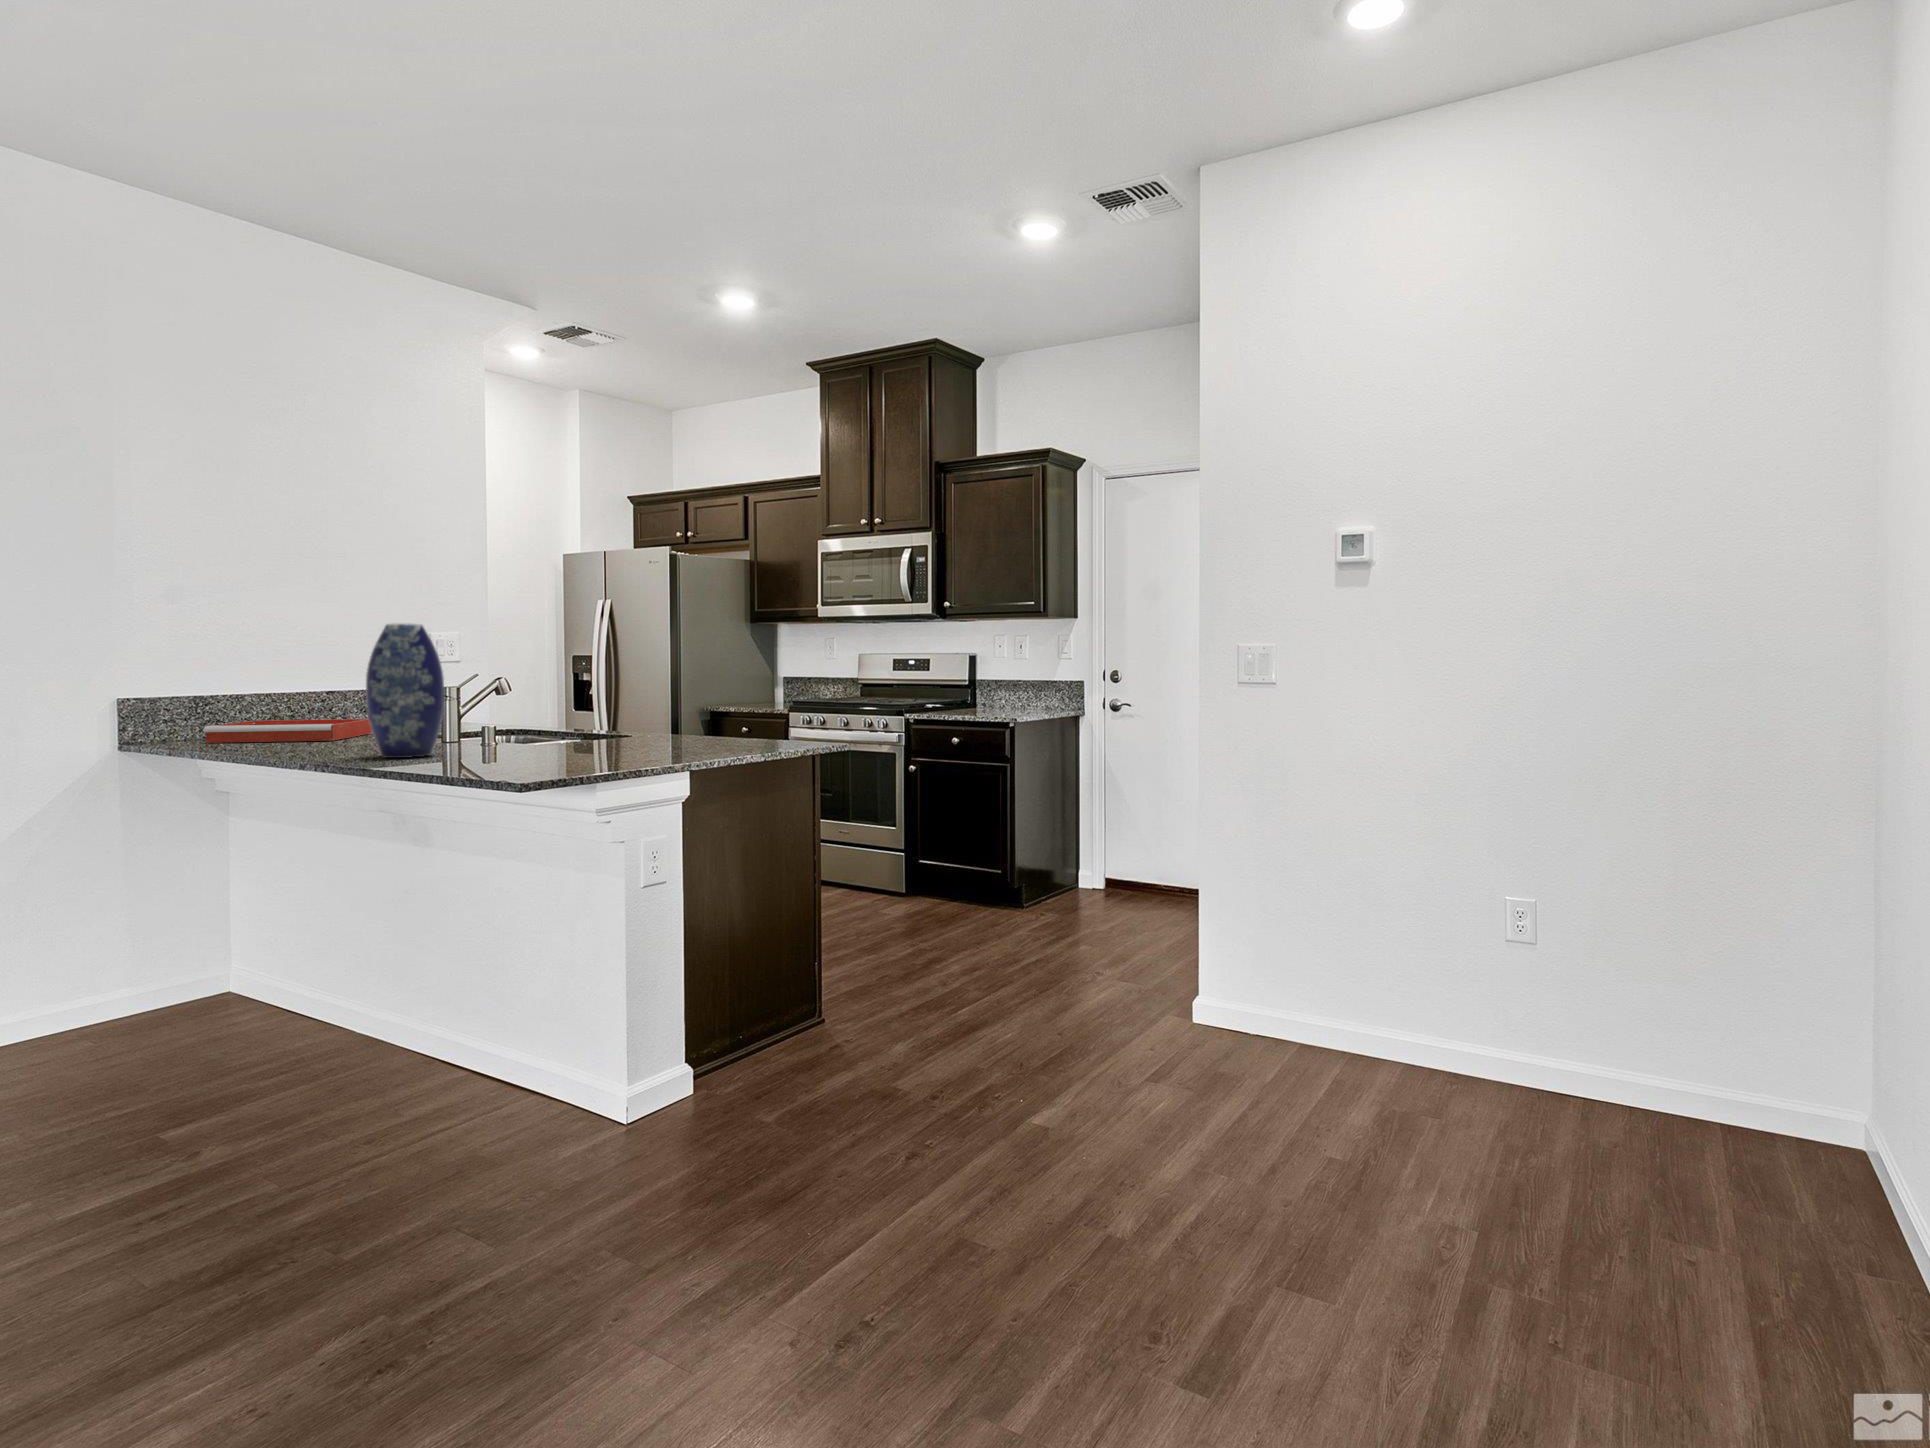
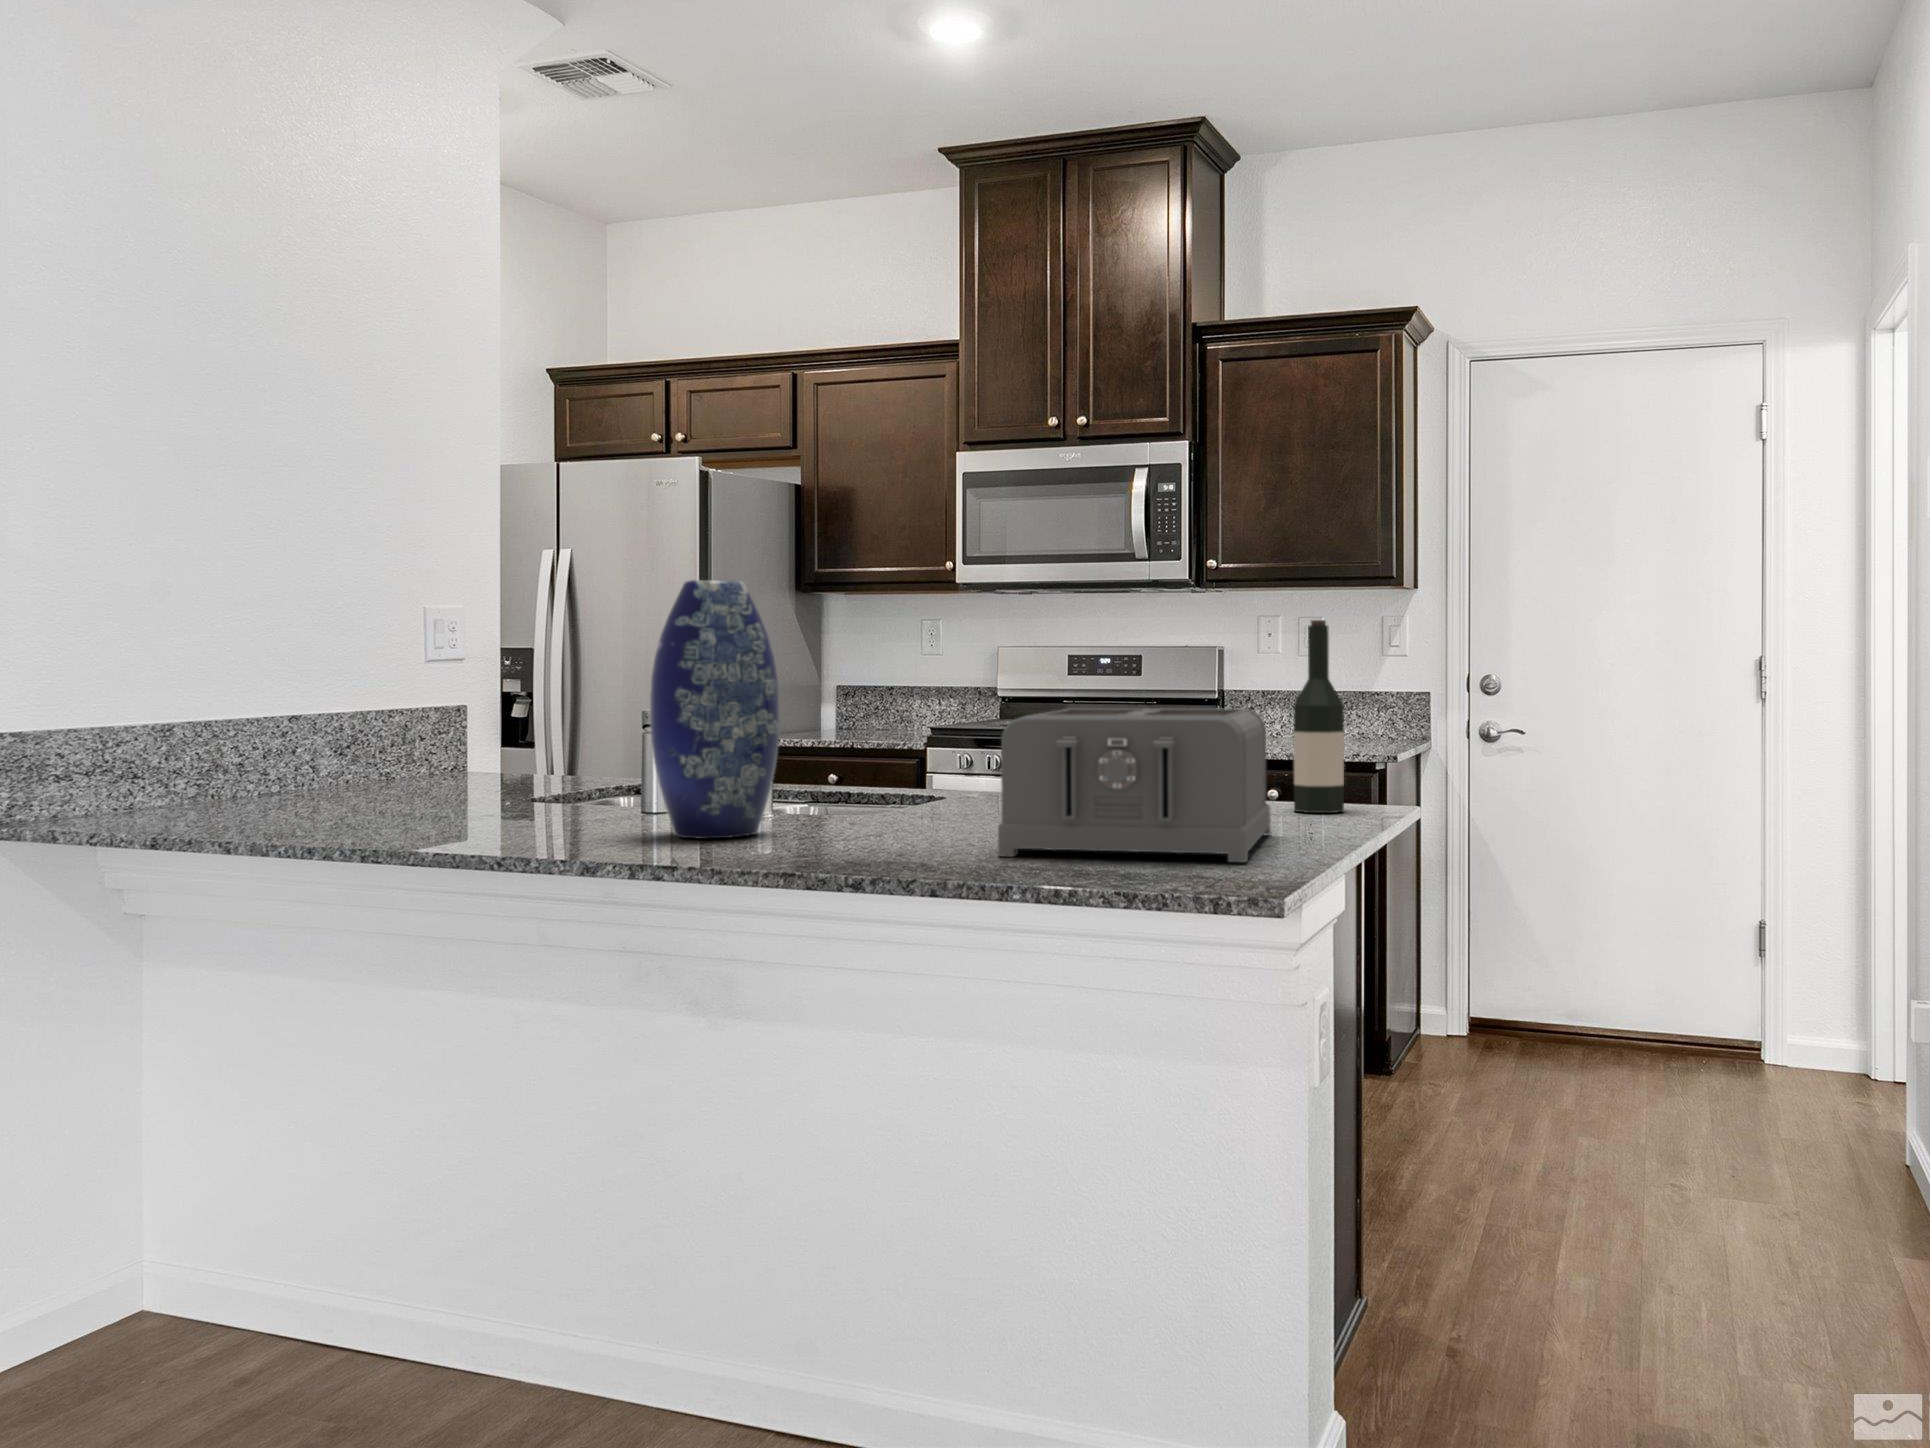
wine bottle: none [758,644,789,752] -> present [1294,620,1344,813]
toaster: none [482,692,677,776] -> present [998,708,1271,862]
tray: present [203,719,371,743] -> none [172,768,413,819]

